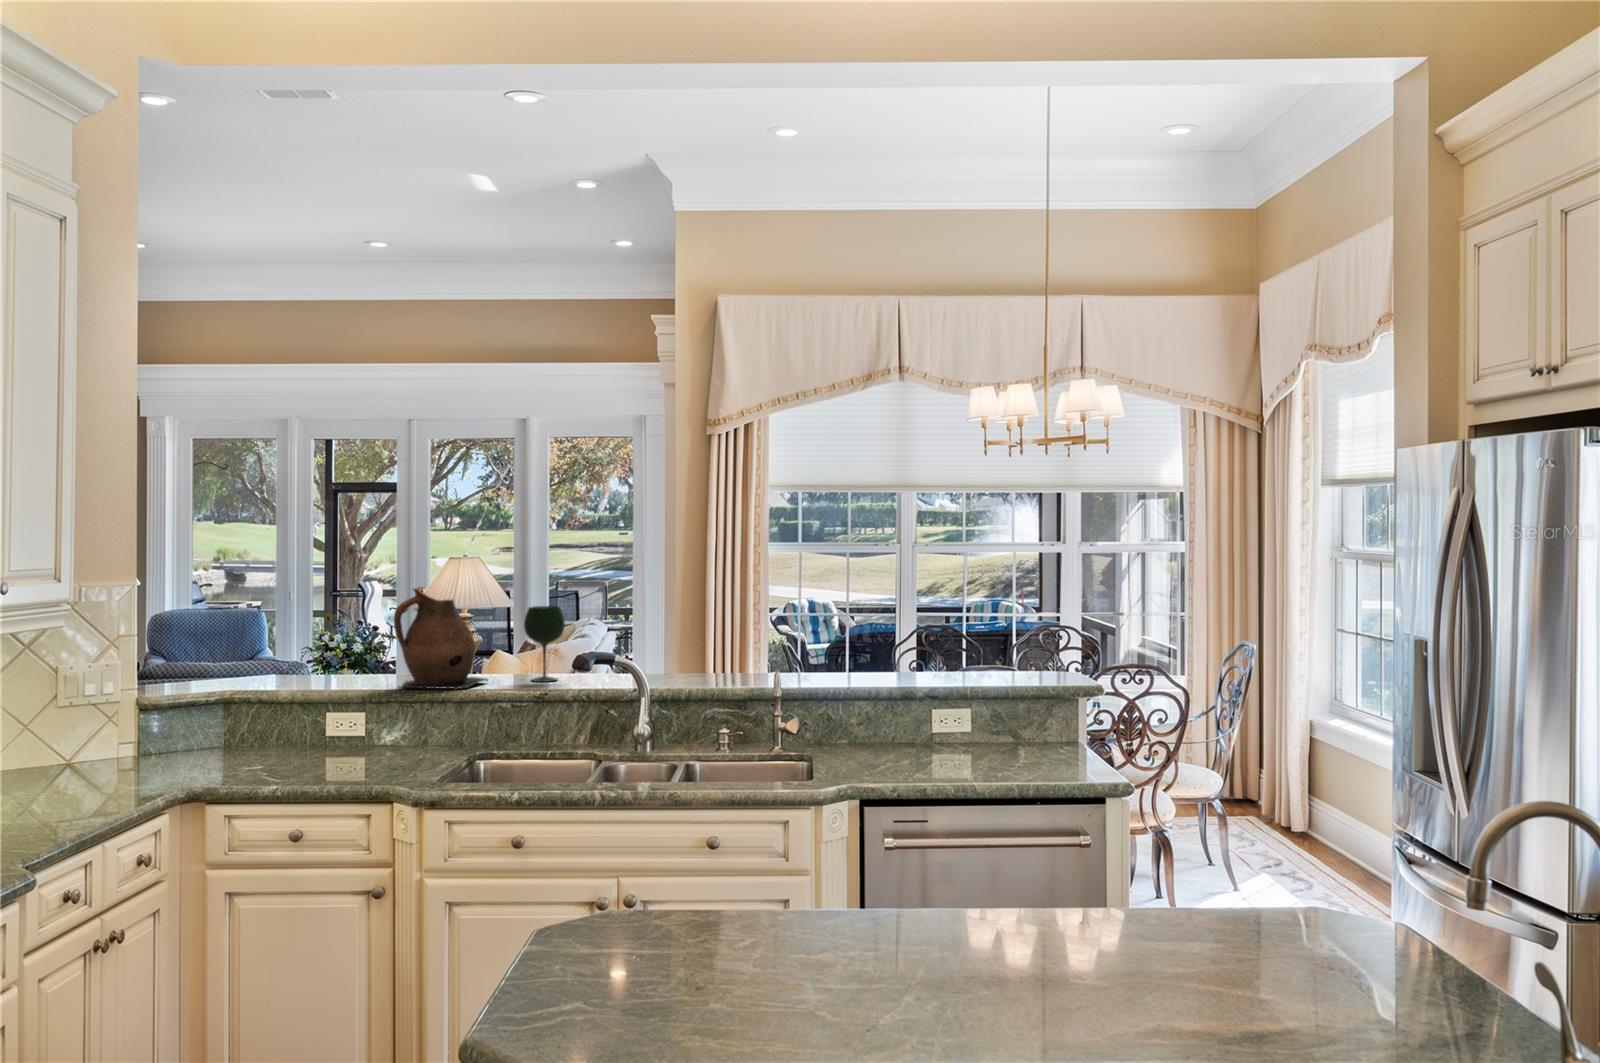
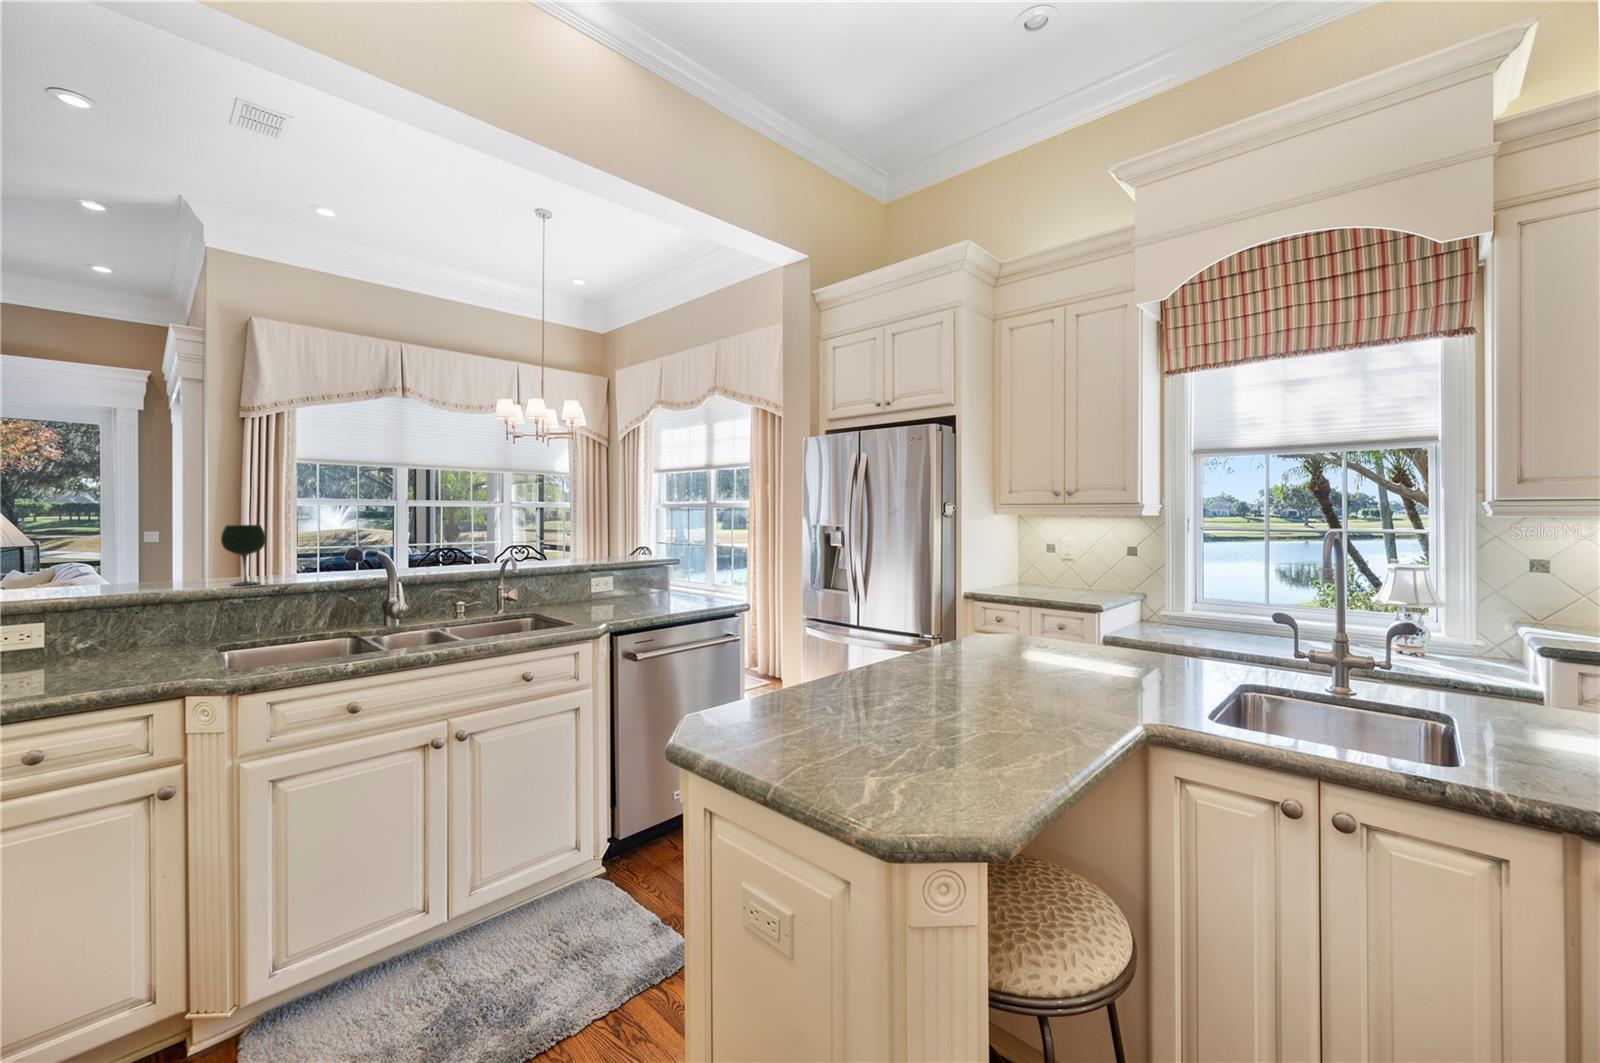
ceramic pitcher: present [394,588,488,690] -> none [80,506,191,599]

